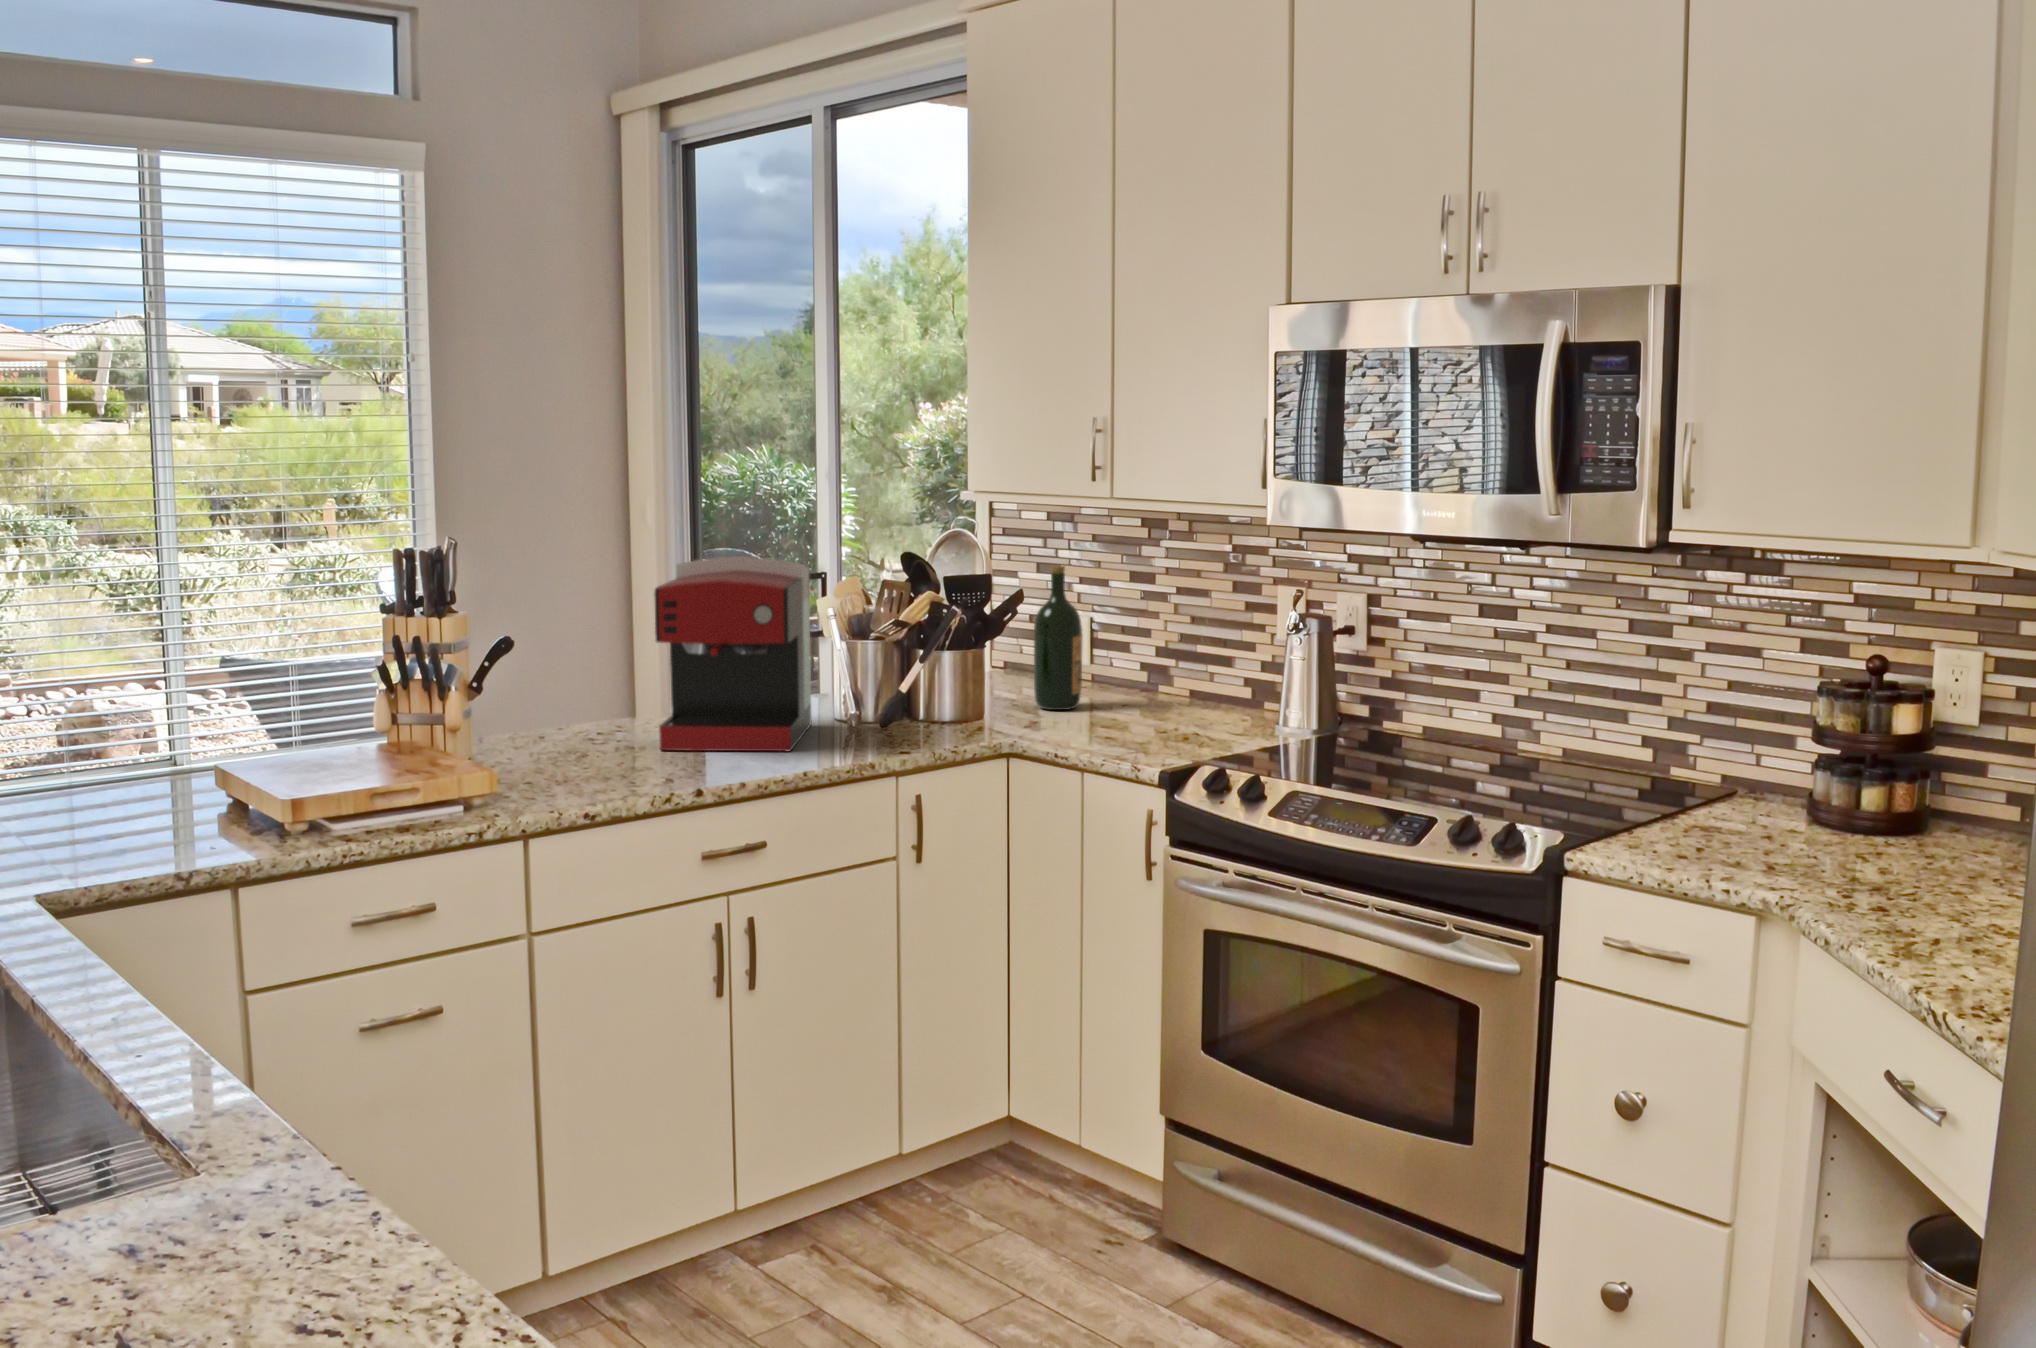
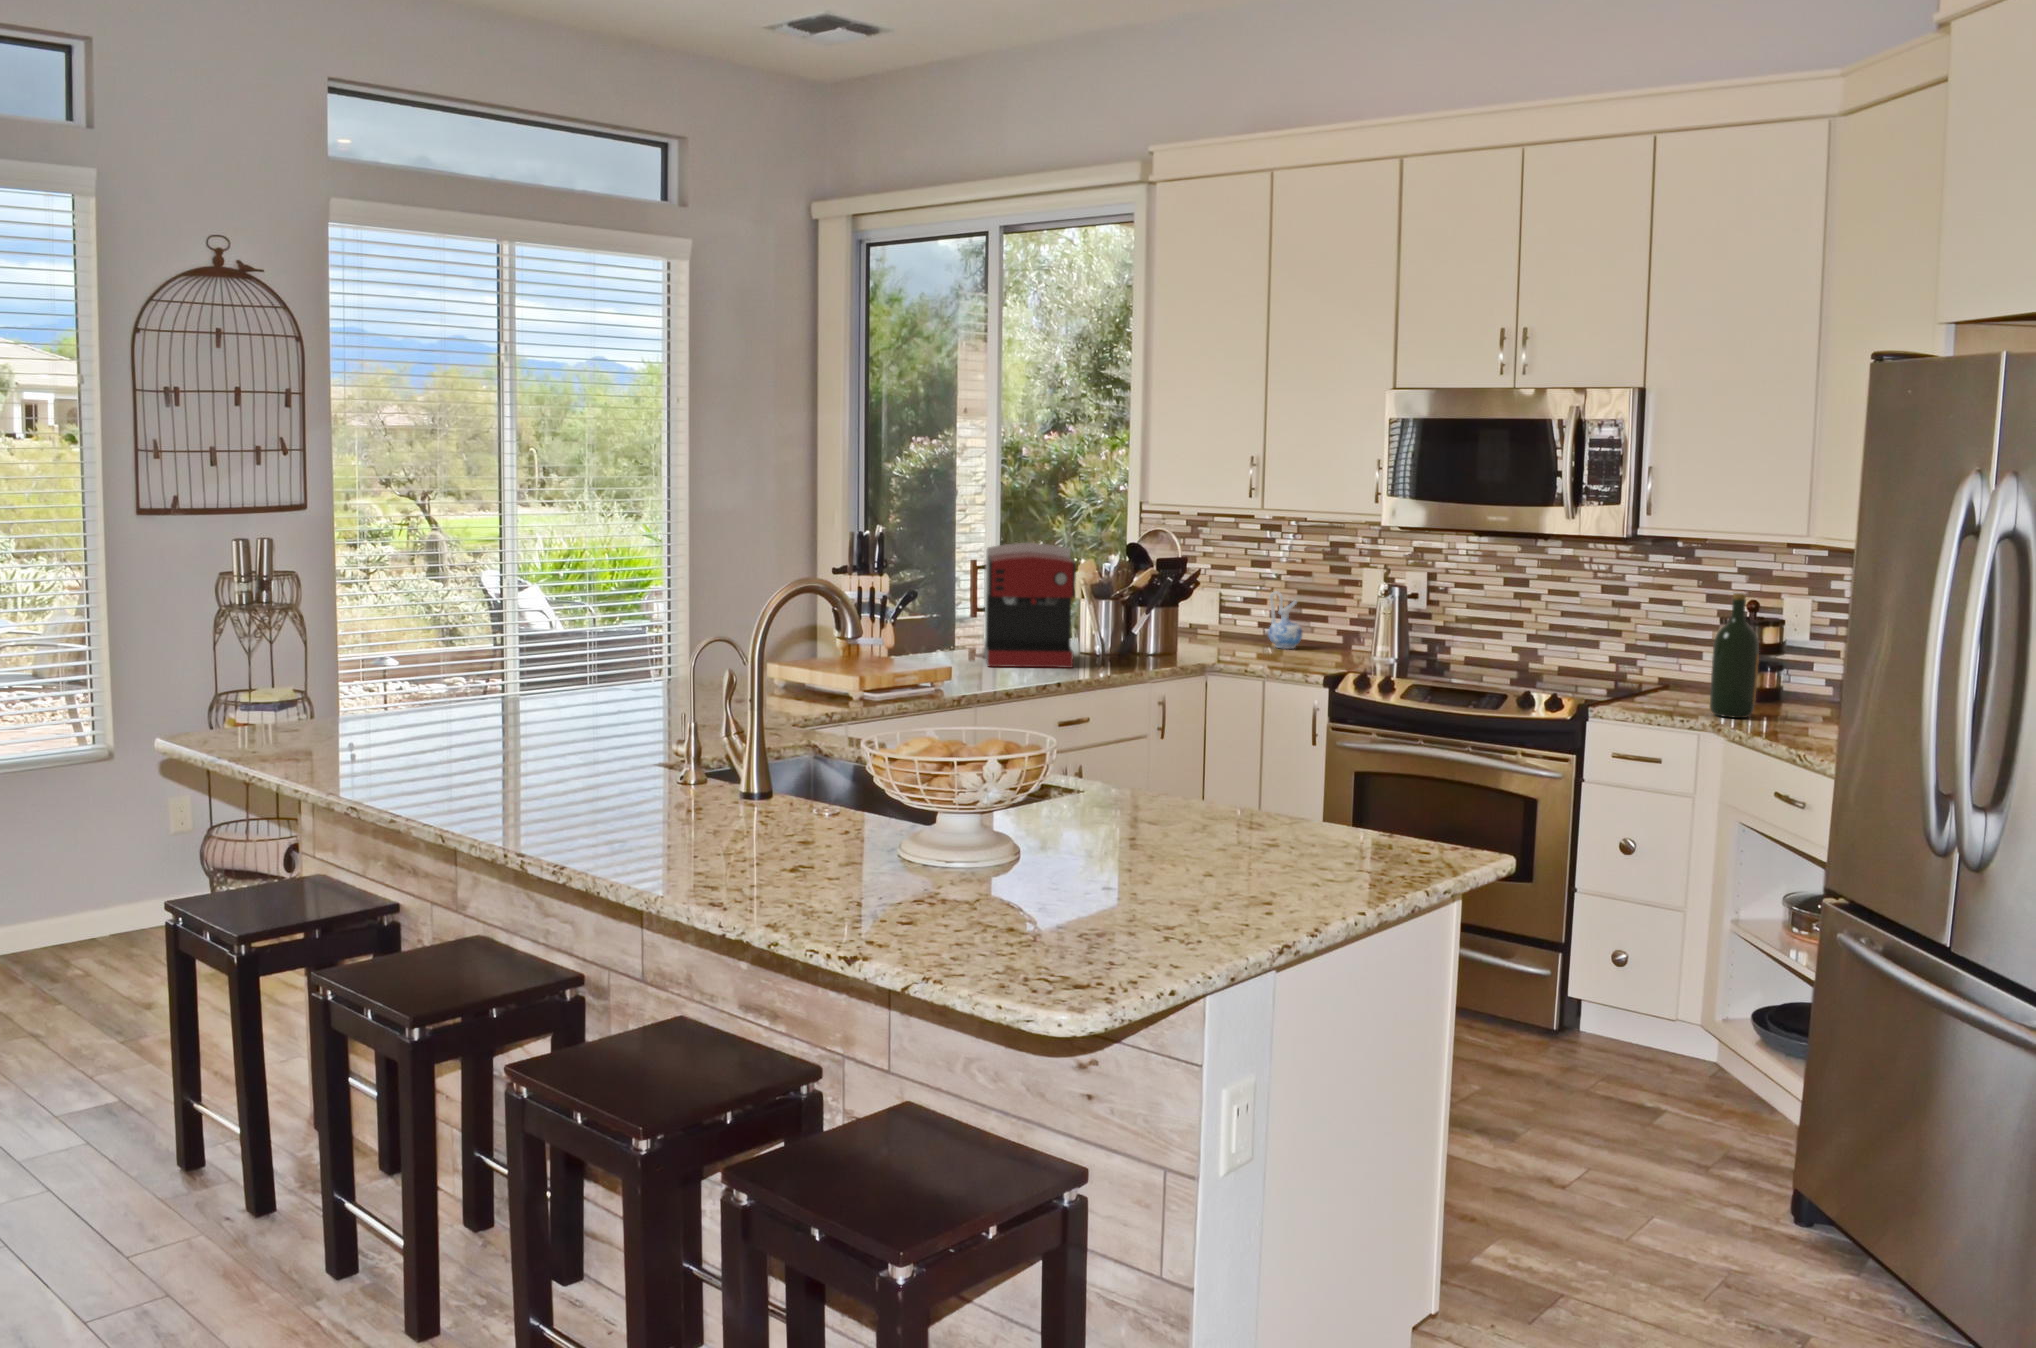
wine bottle: present [1034,566,1082,710] -> present [1710,593,1759,718]
ceramic pitcher: none [1141,620,1192,707] -> present [1268,591,1302,649]

